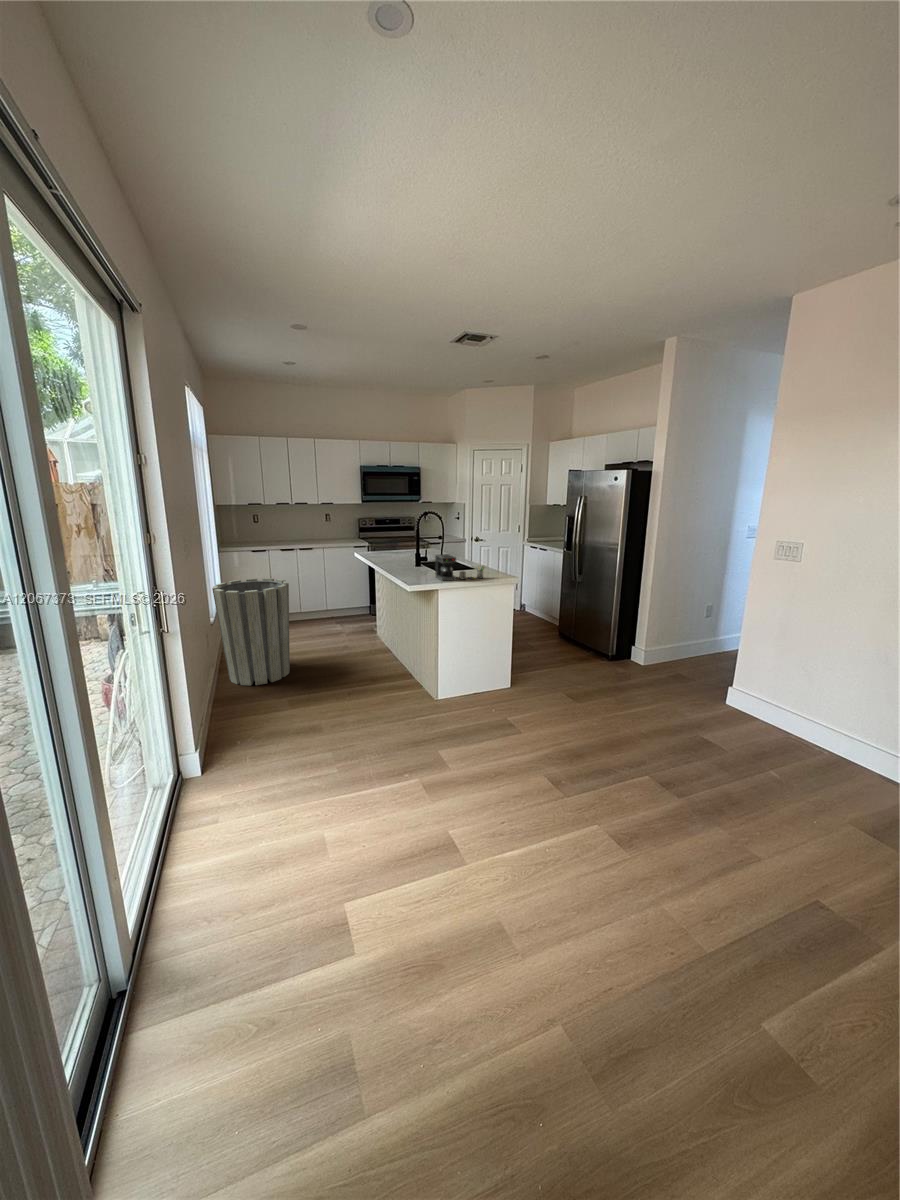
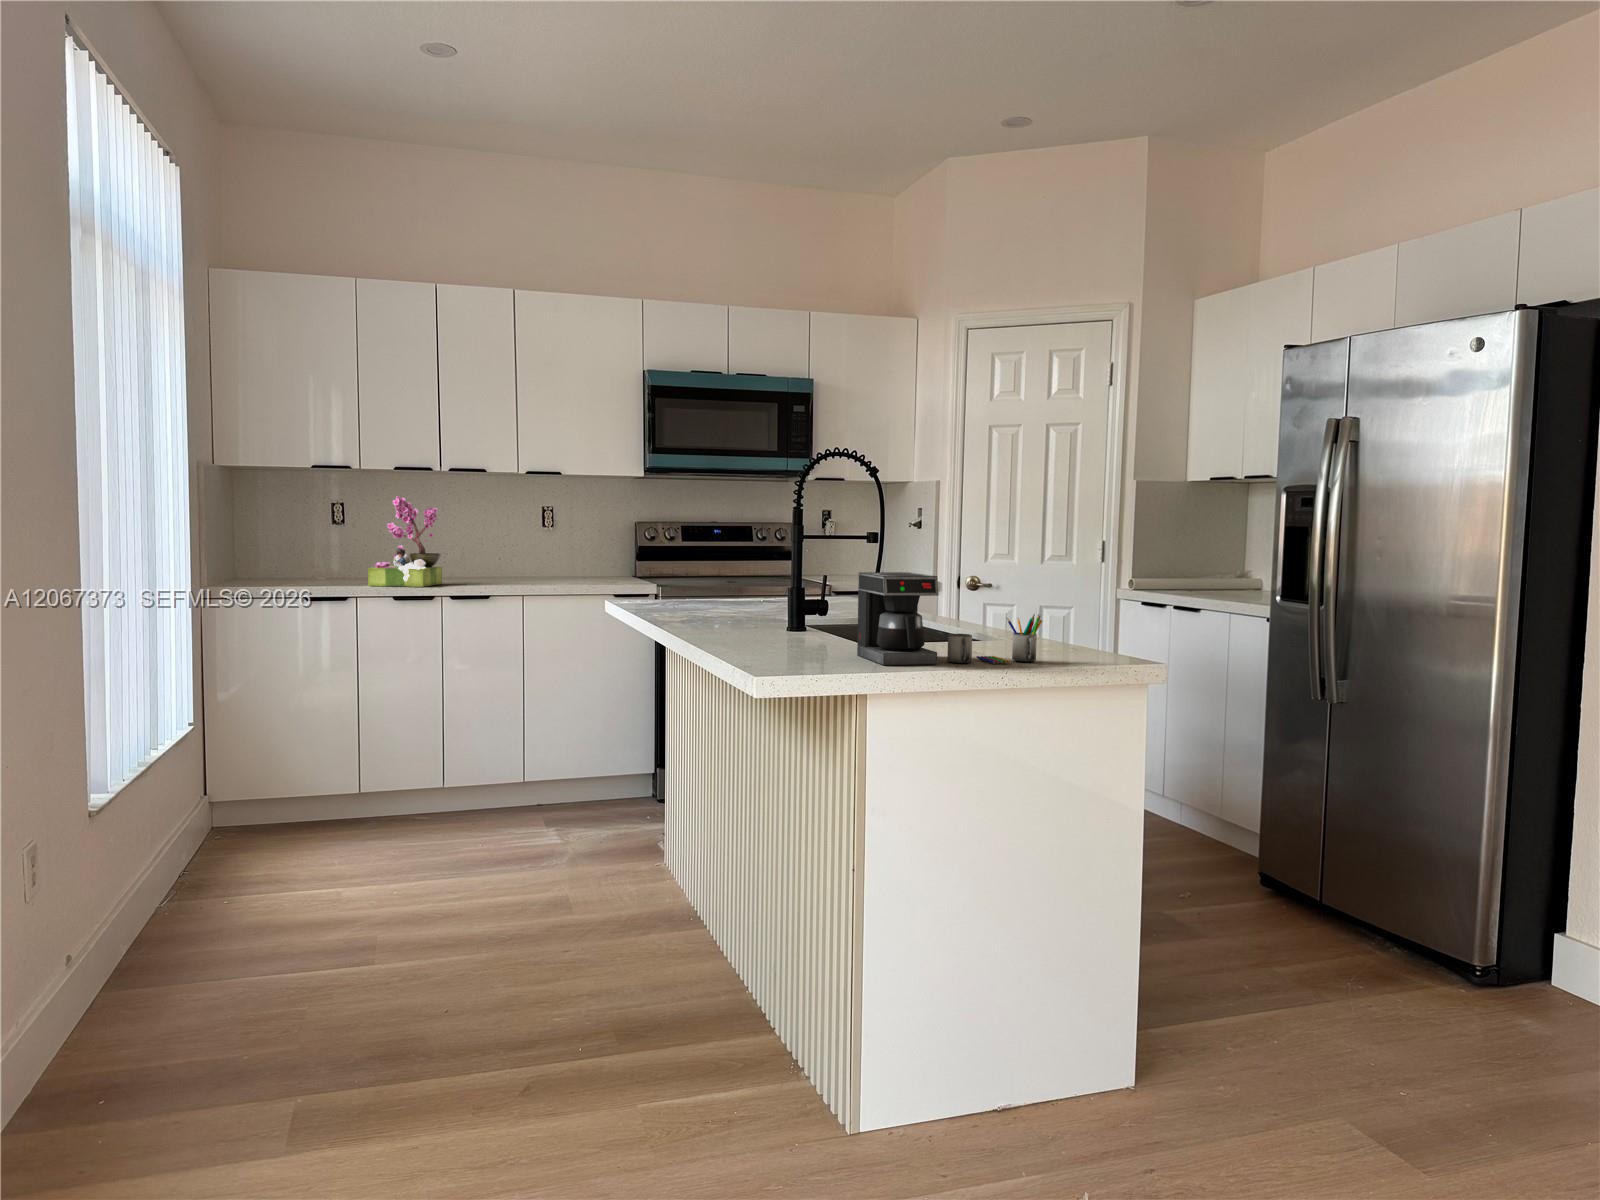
flower arrangement: none [272,515,297,547] -> present [368,495,442,587]
trash can: present [212,578,290,686] -> none [90,661,360,1036]

